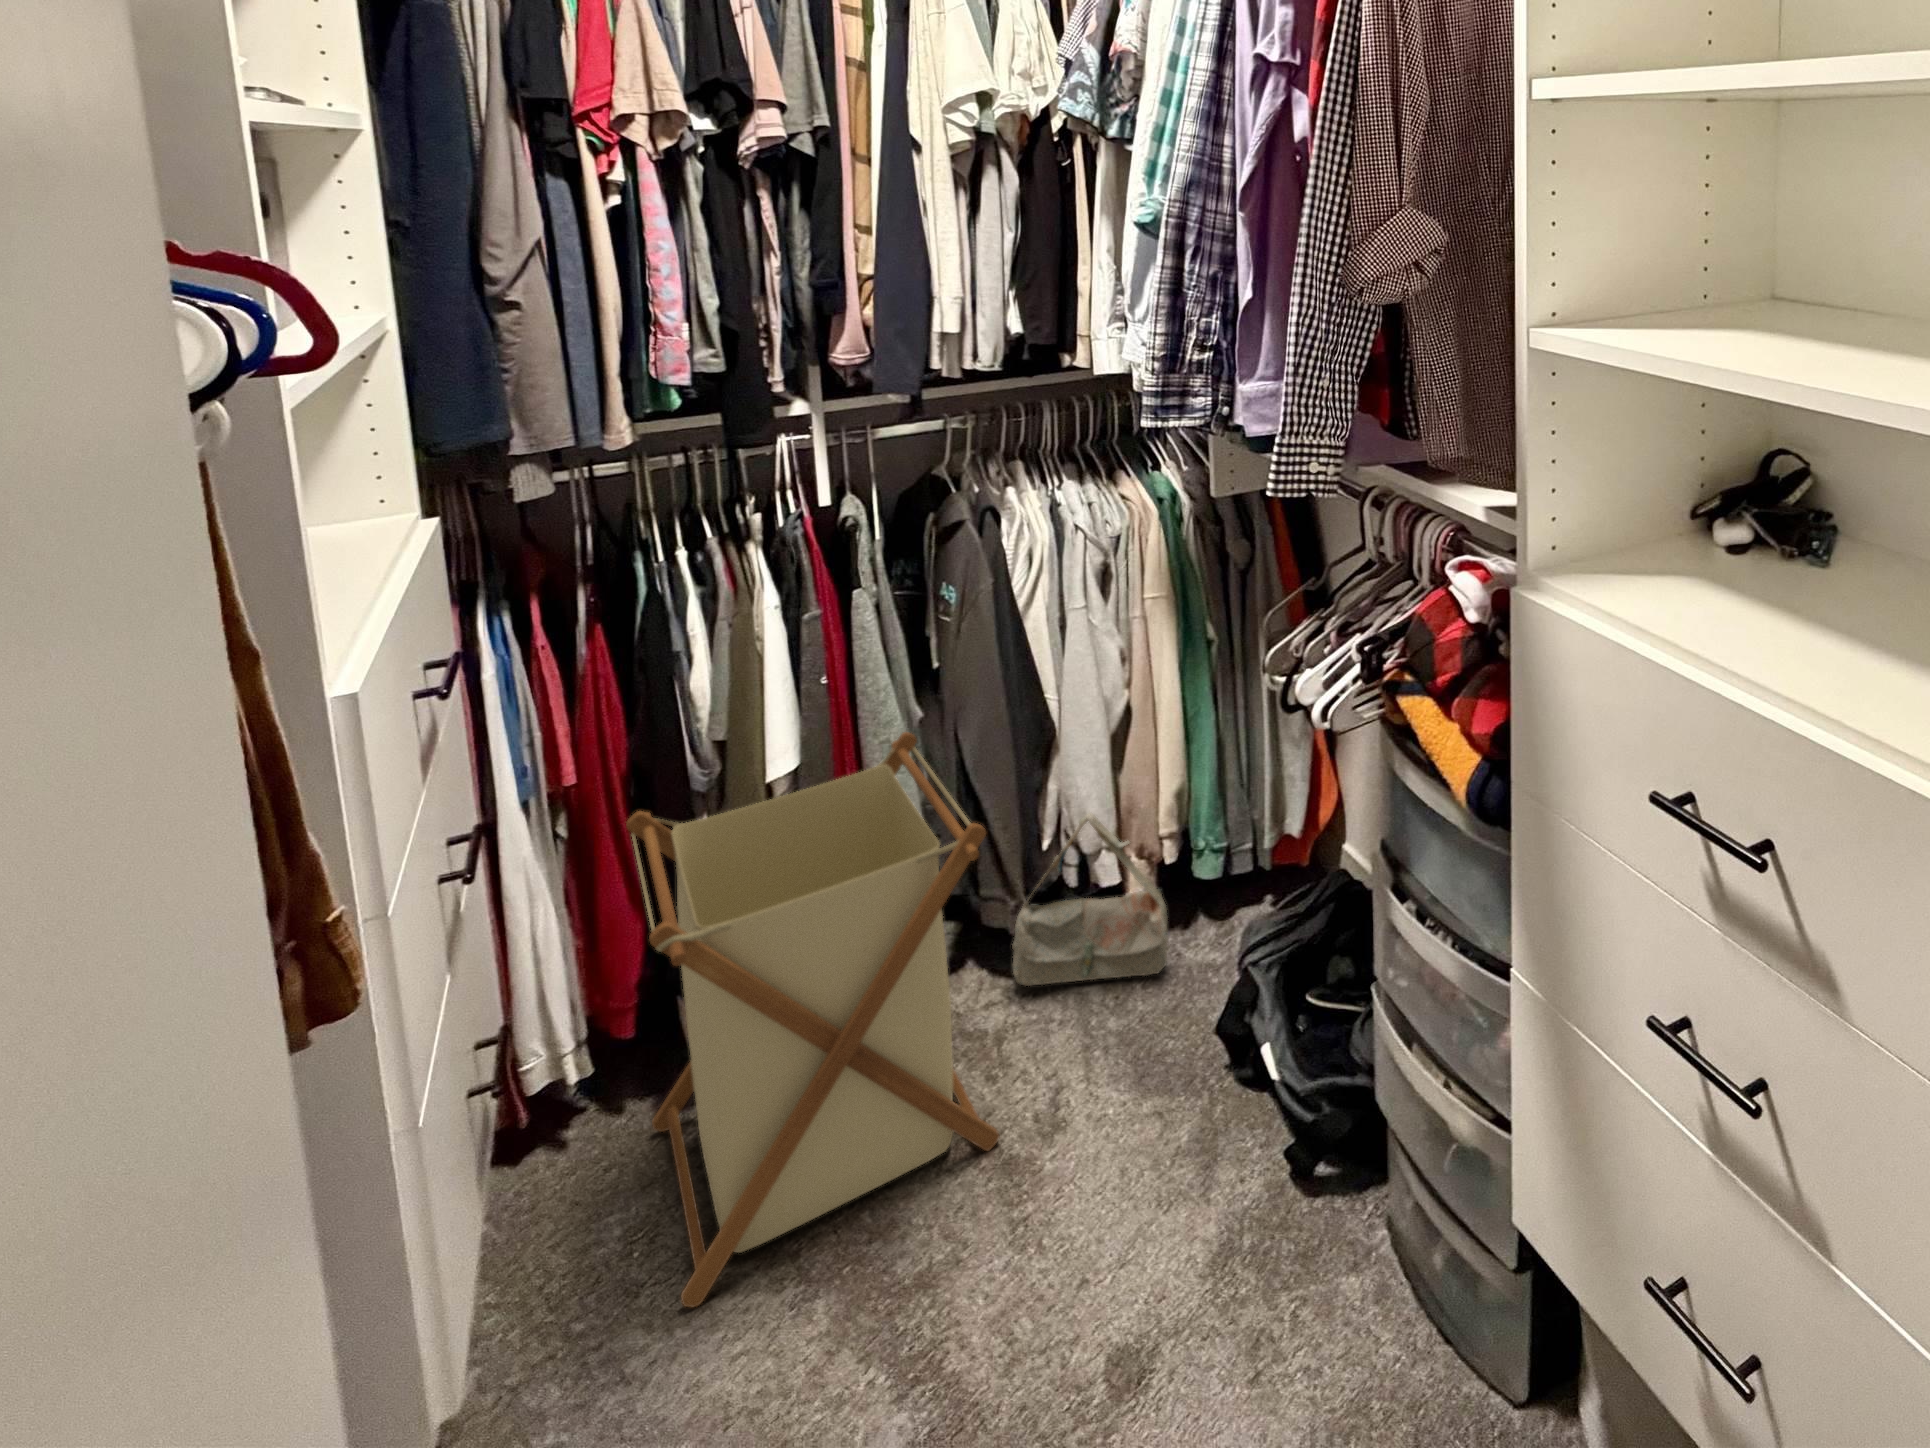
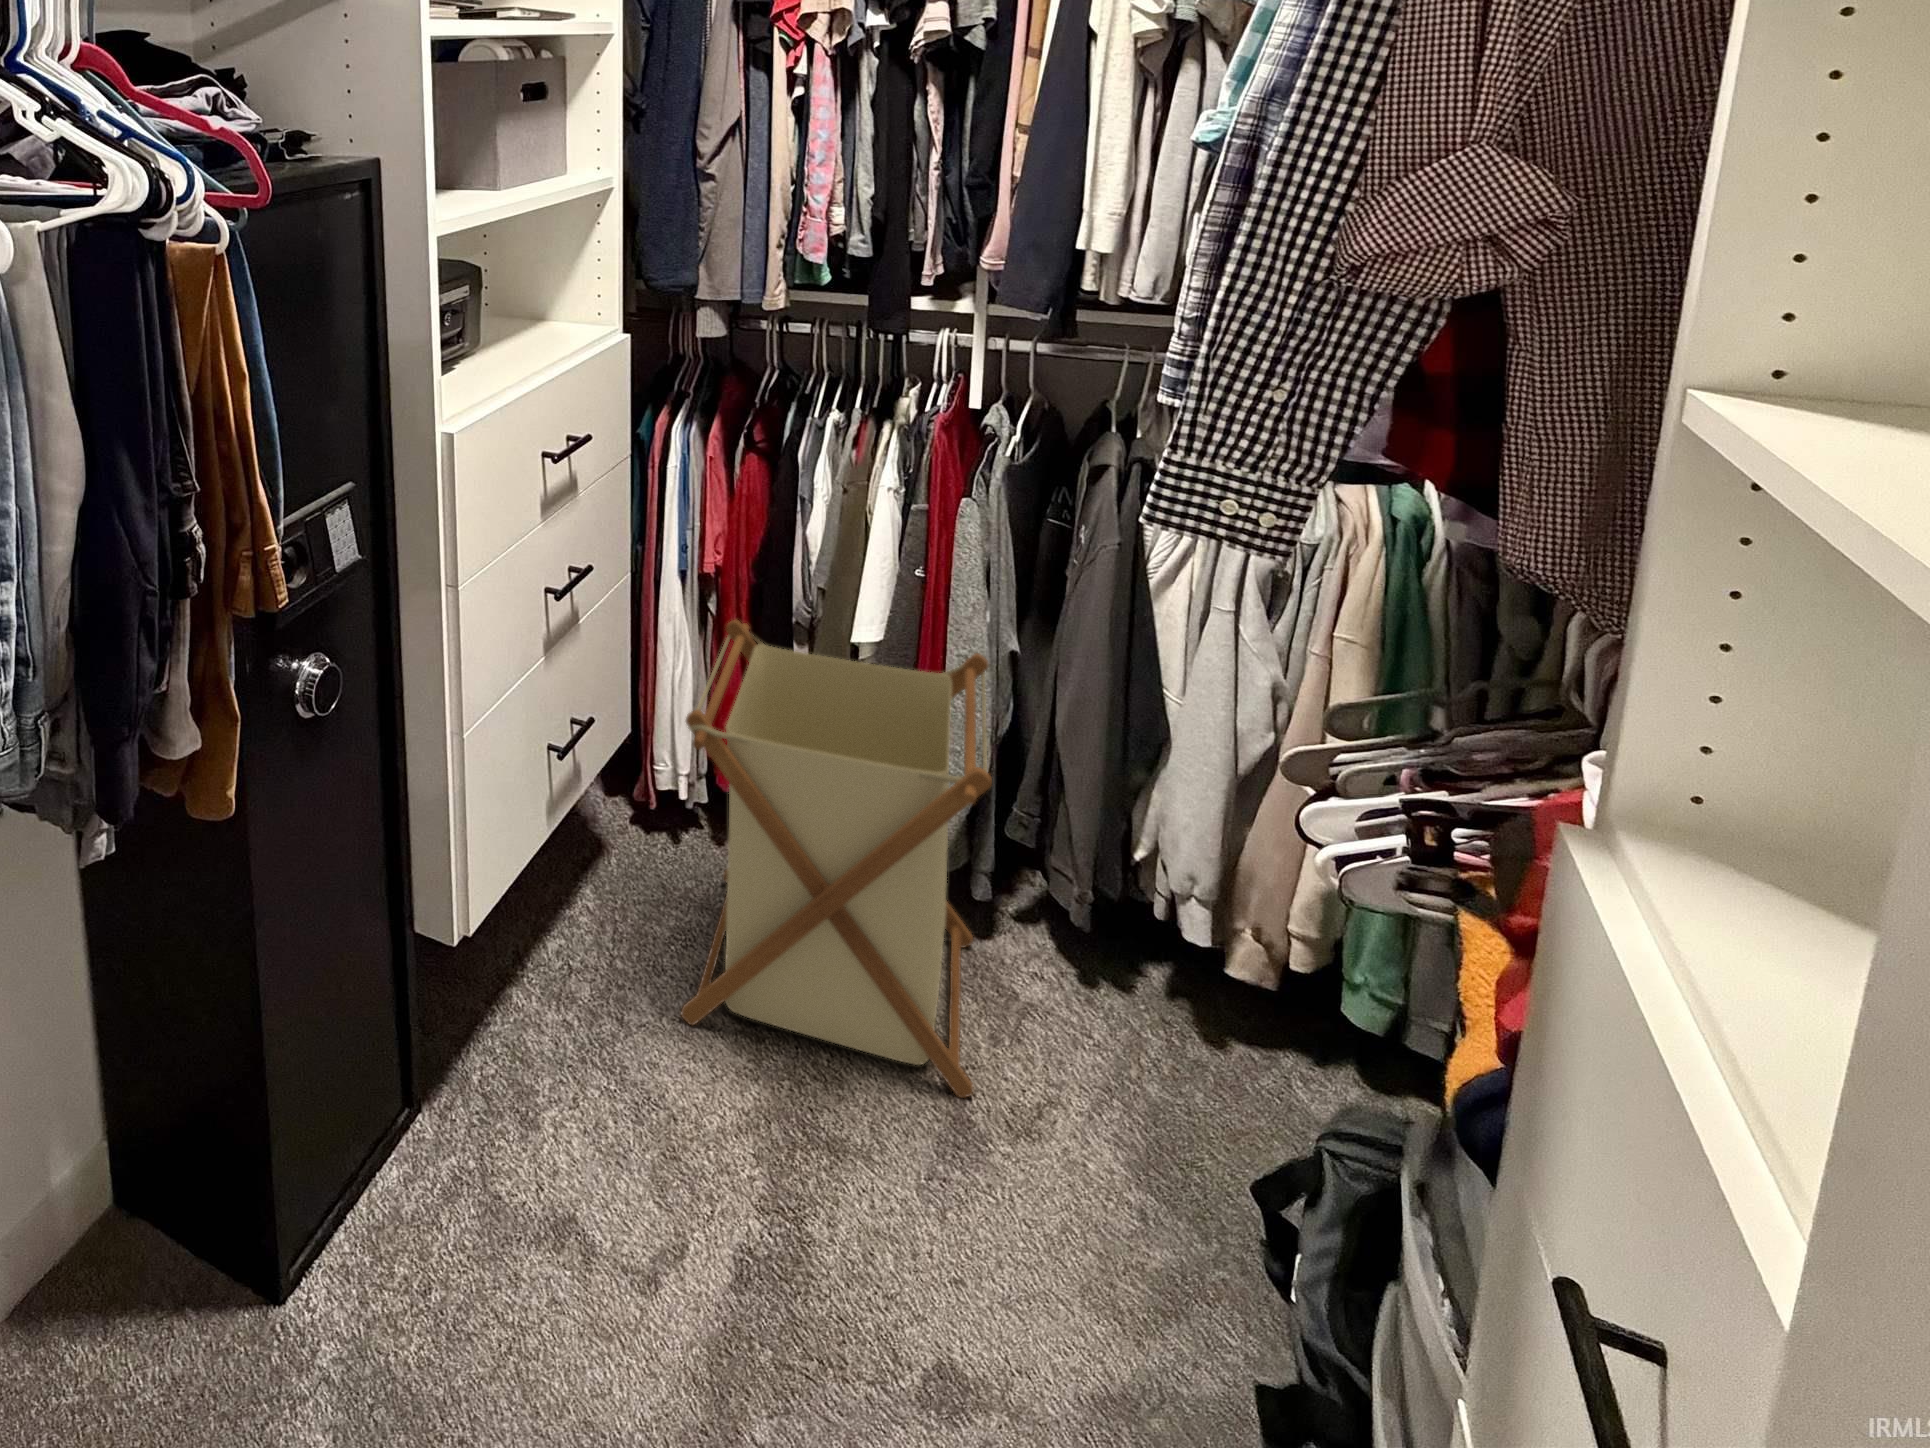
bag: present [1012,813,1168,986] -> none [1063,839,1270,1073]

